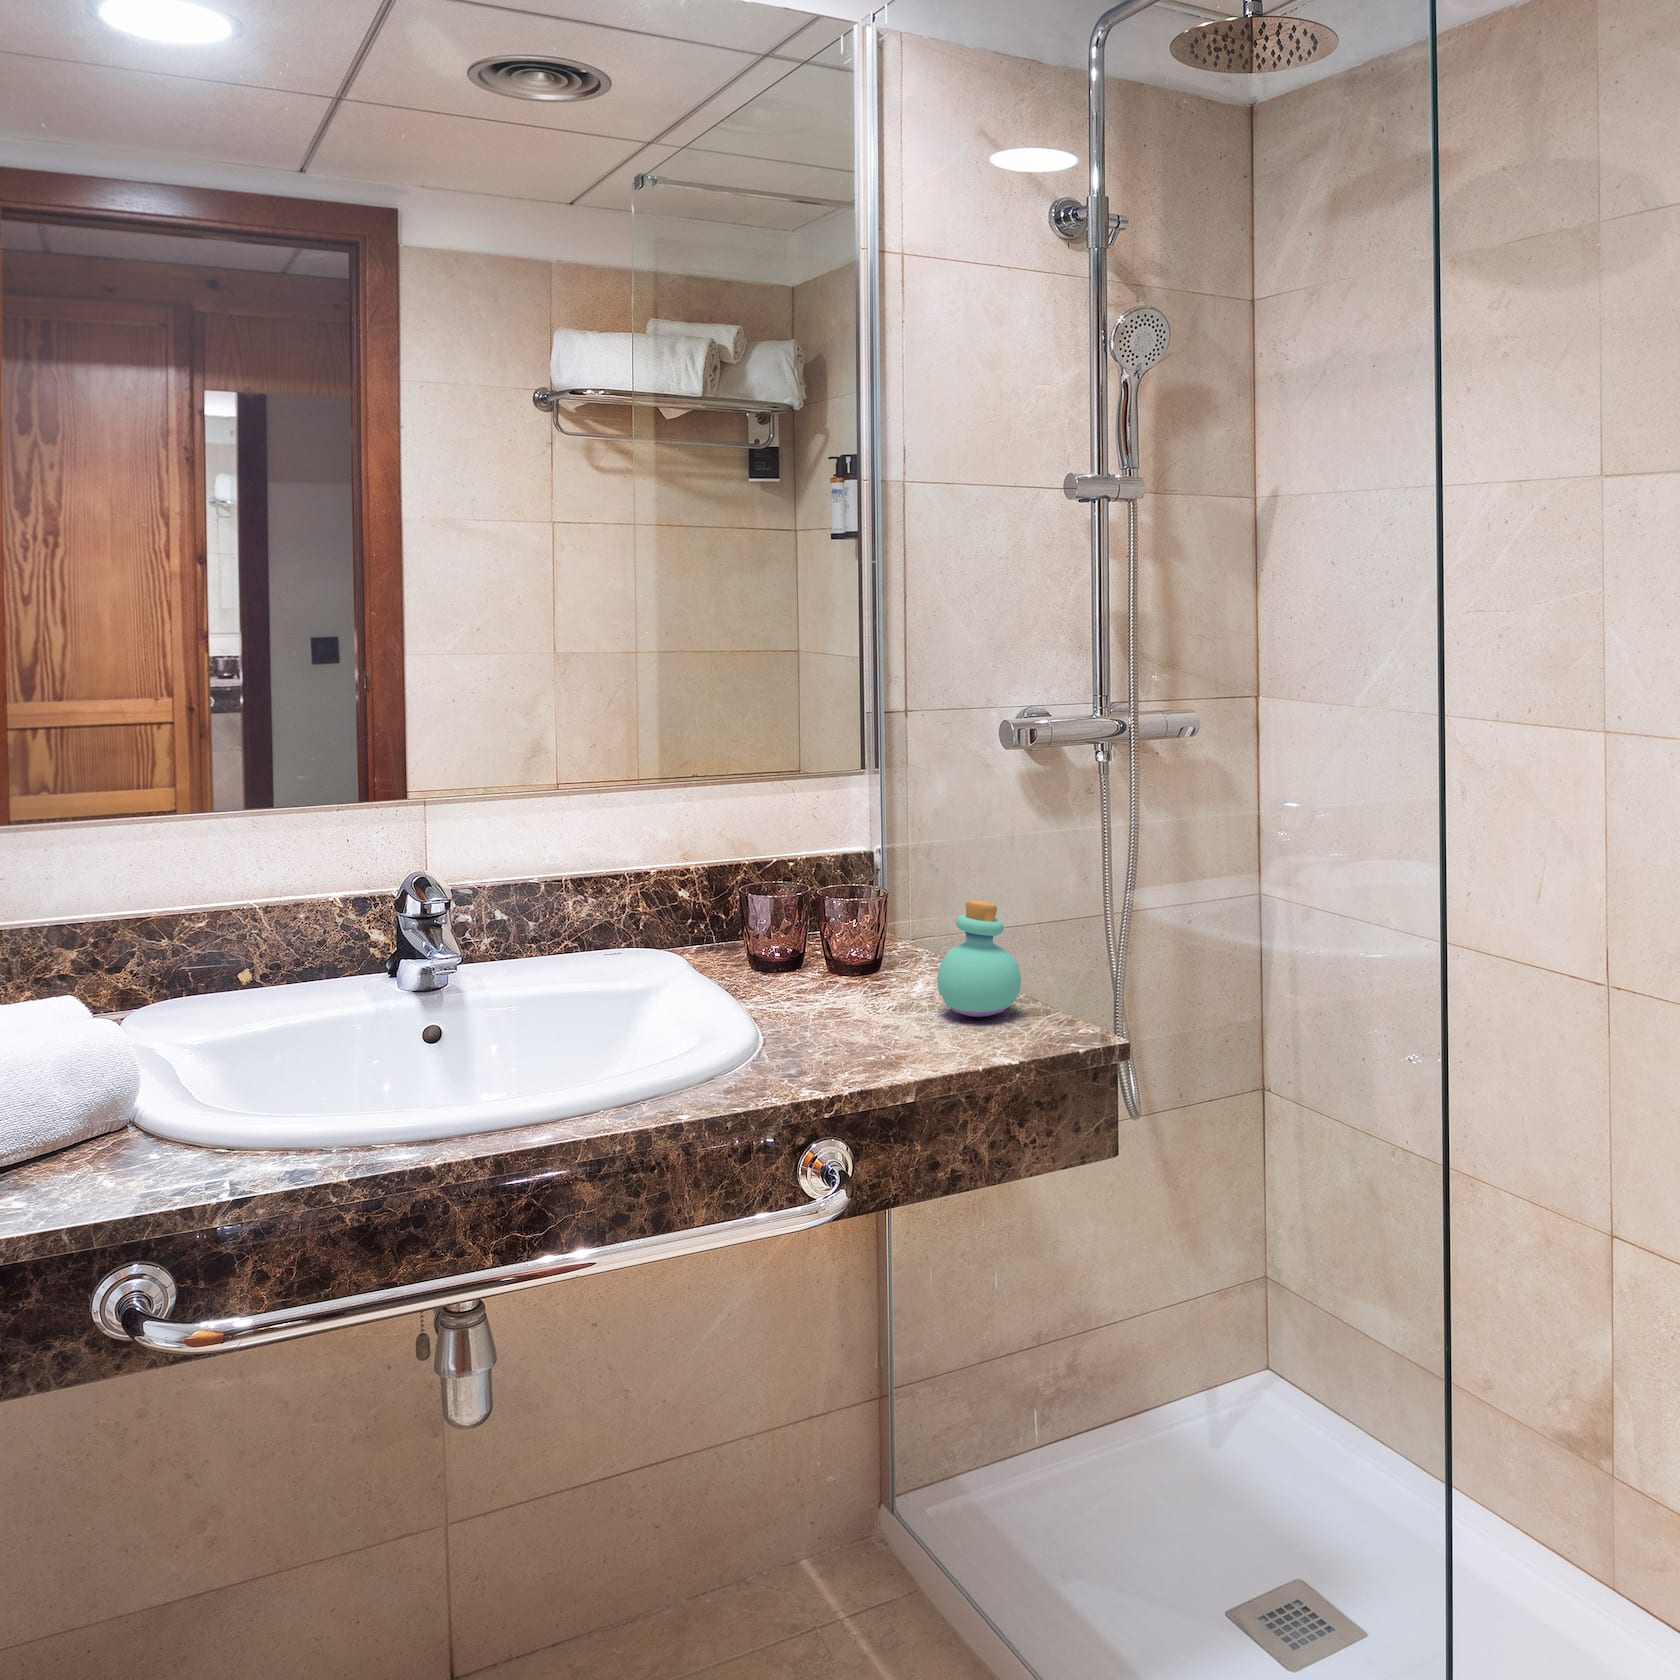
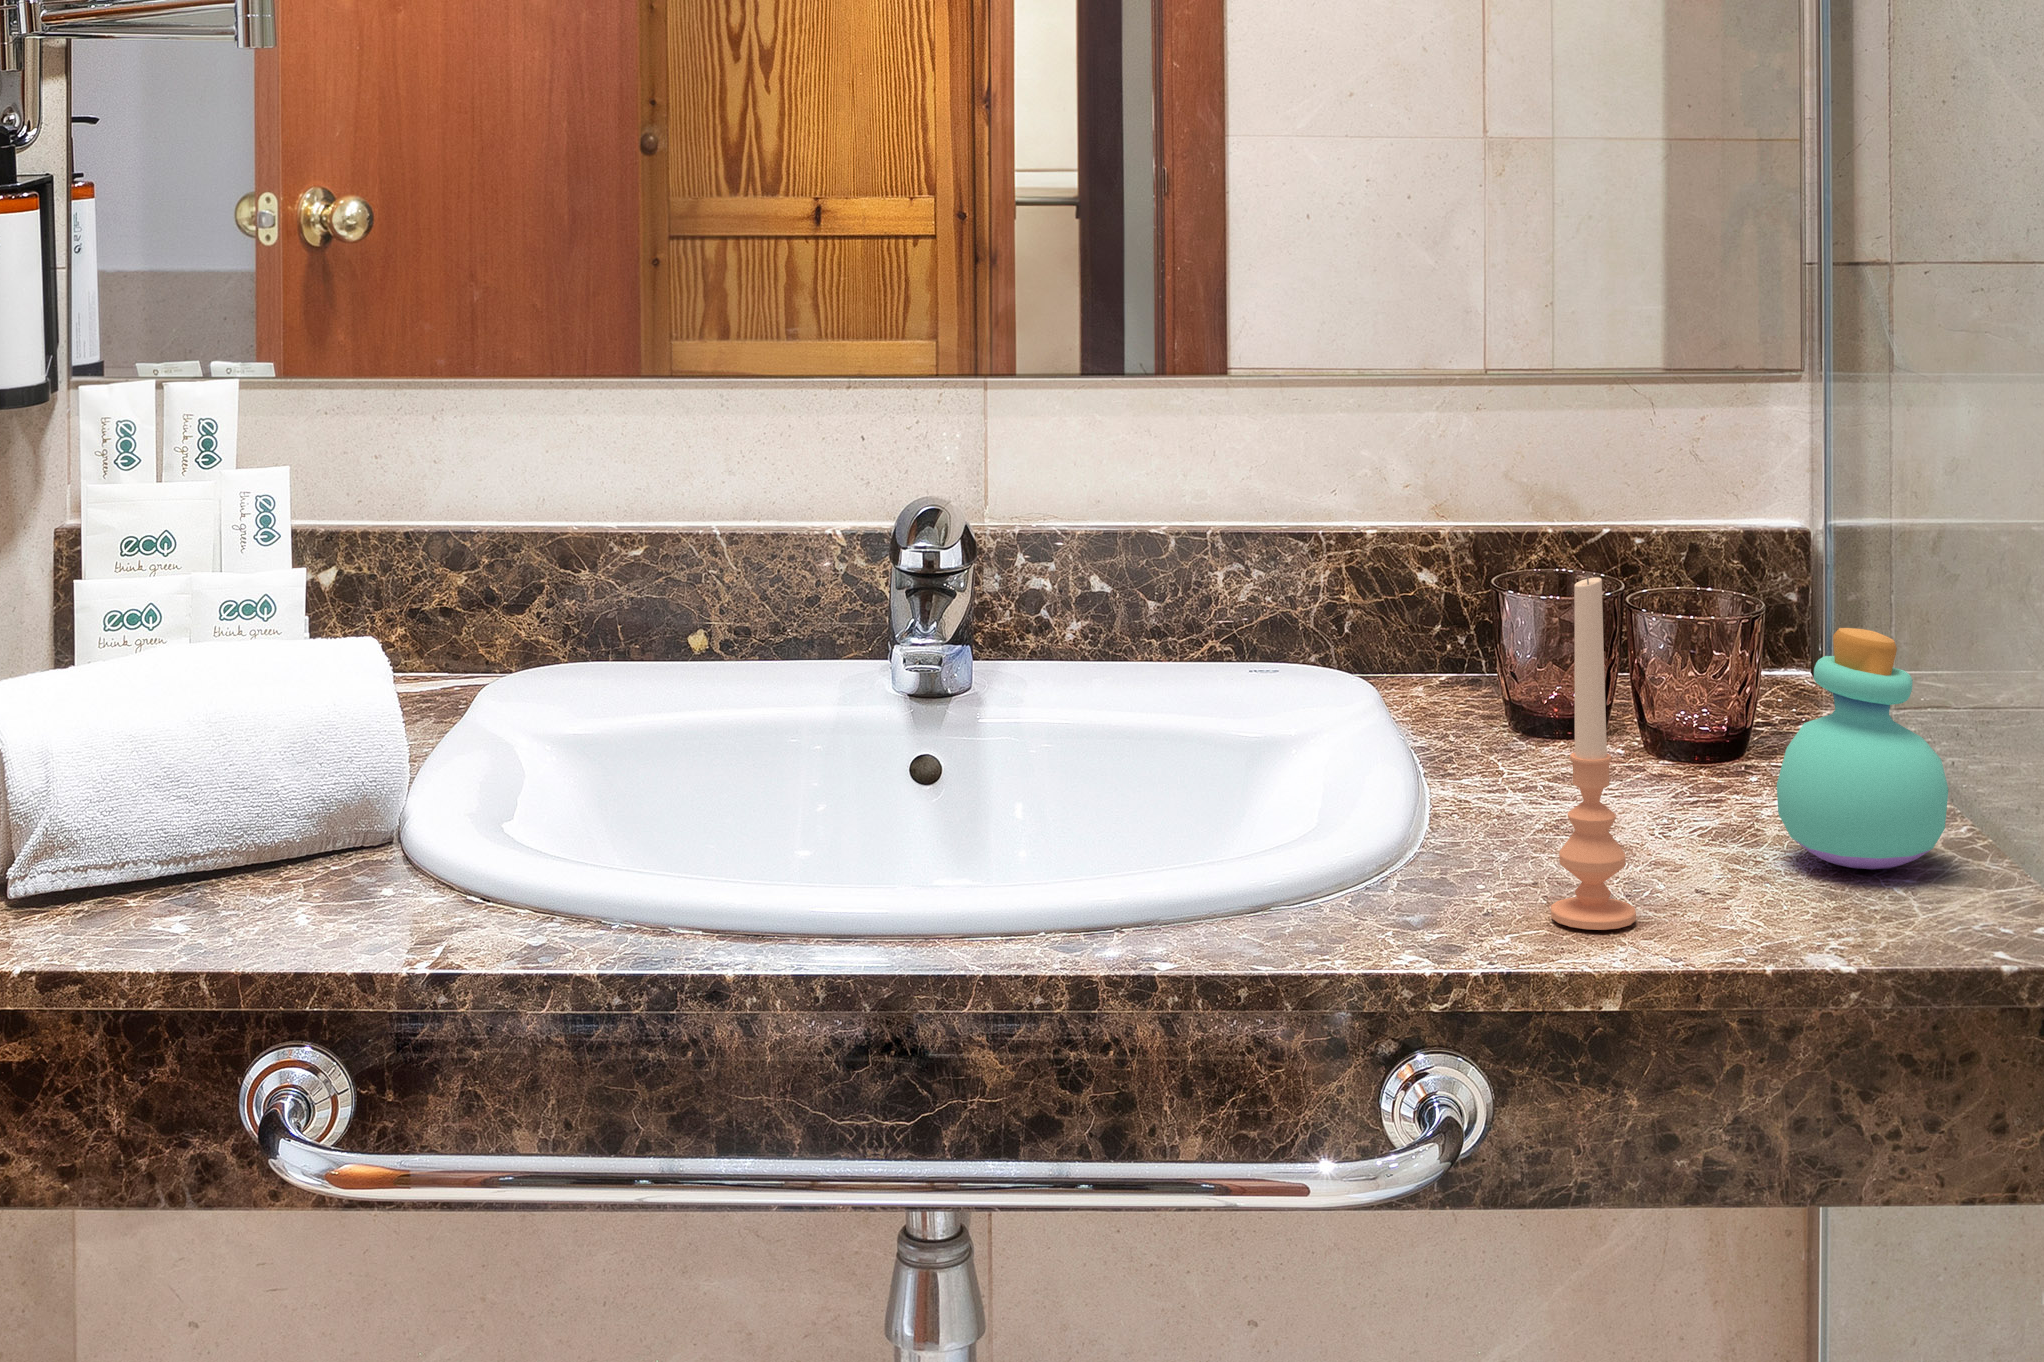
candle: none [862,886,905,1066] -> present [1551,575,1636,930]

